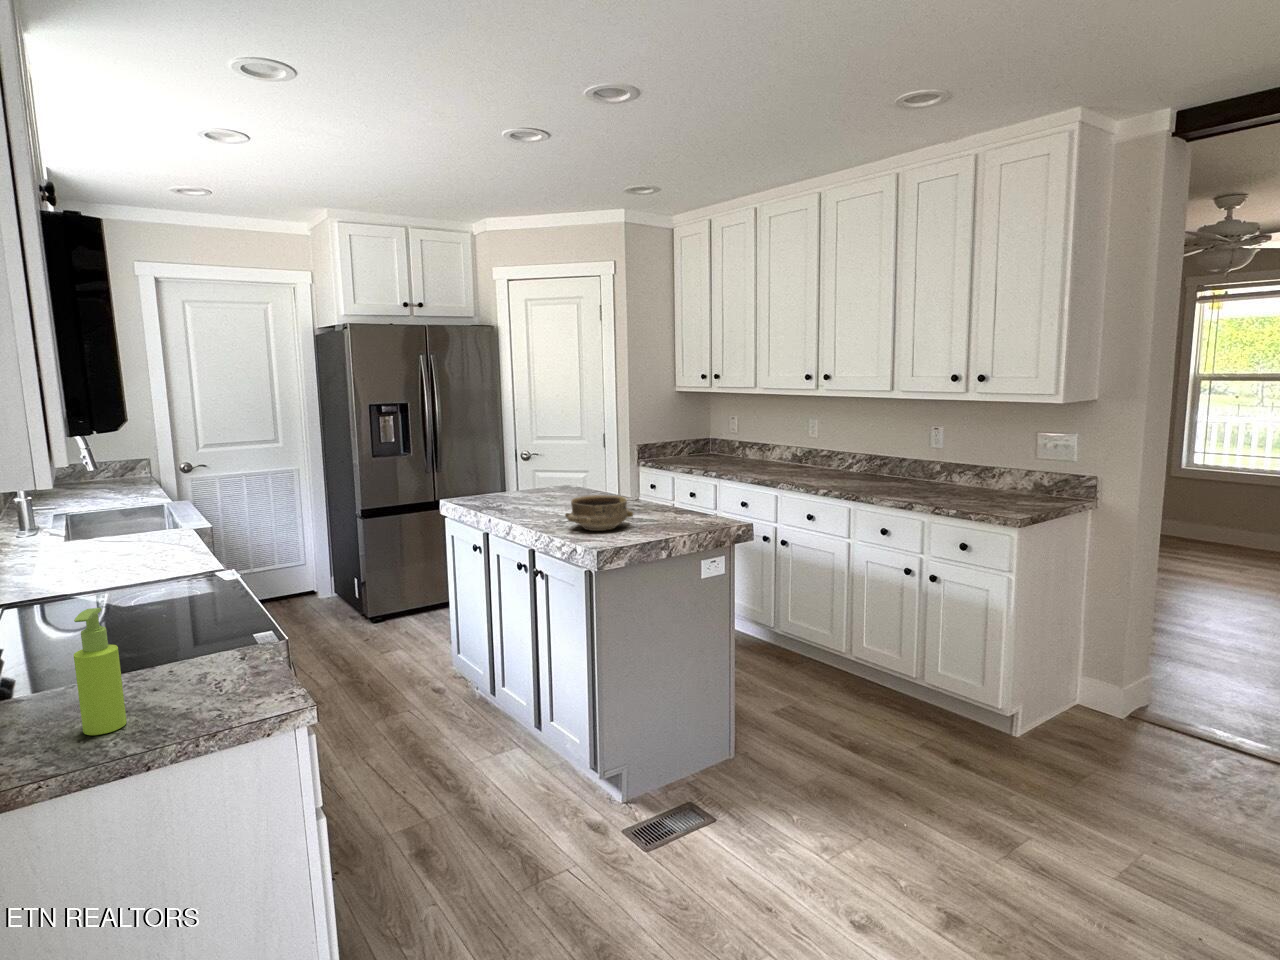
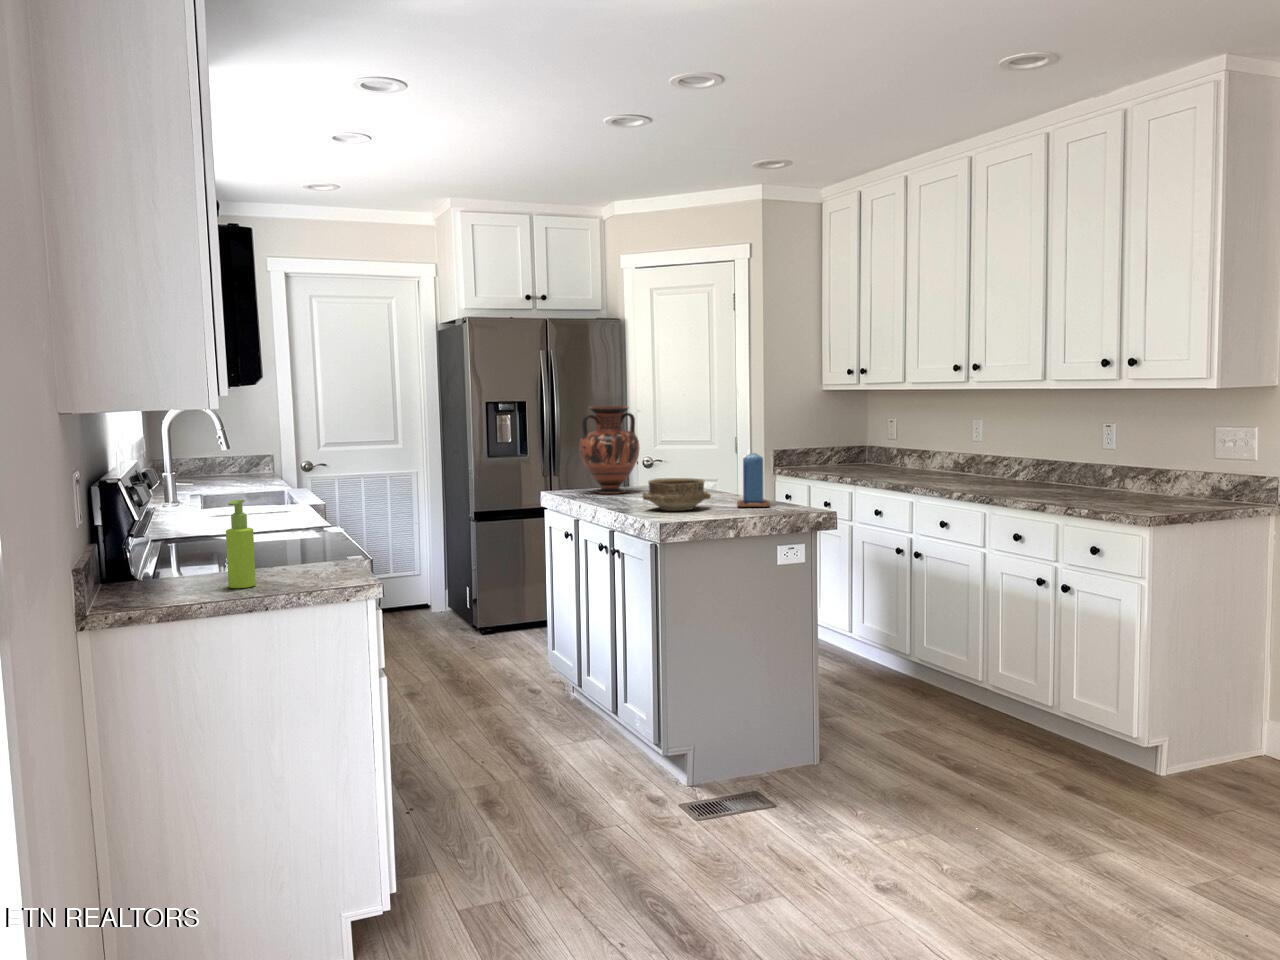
vase: none [483,418,542,504] -> present [579,406,640,494]
candle: none [653,465,688,523] -> present [737,450,769,507]

